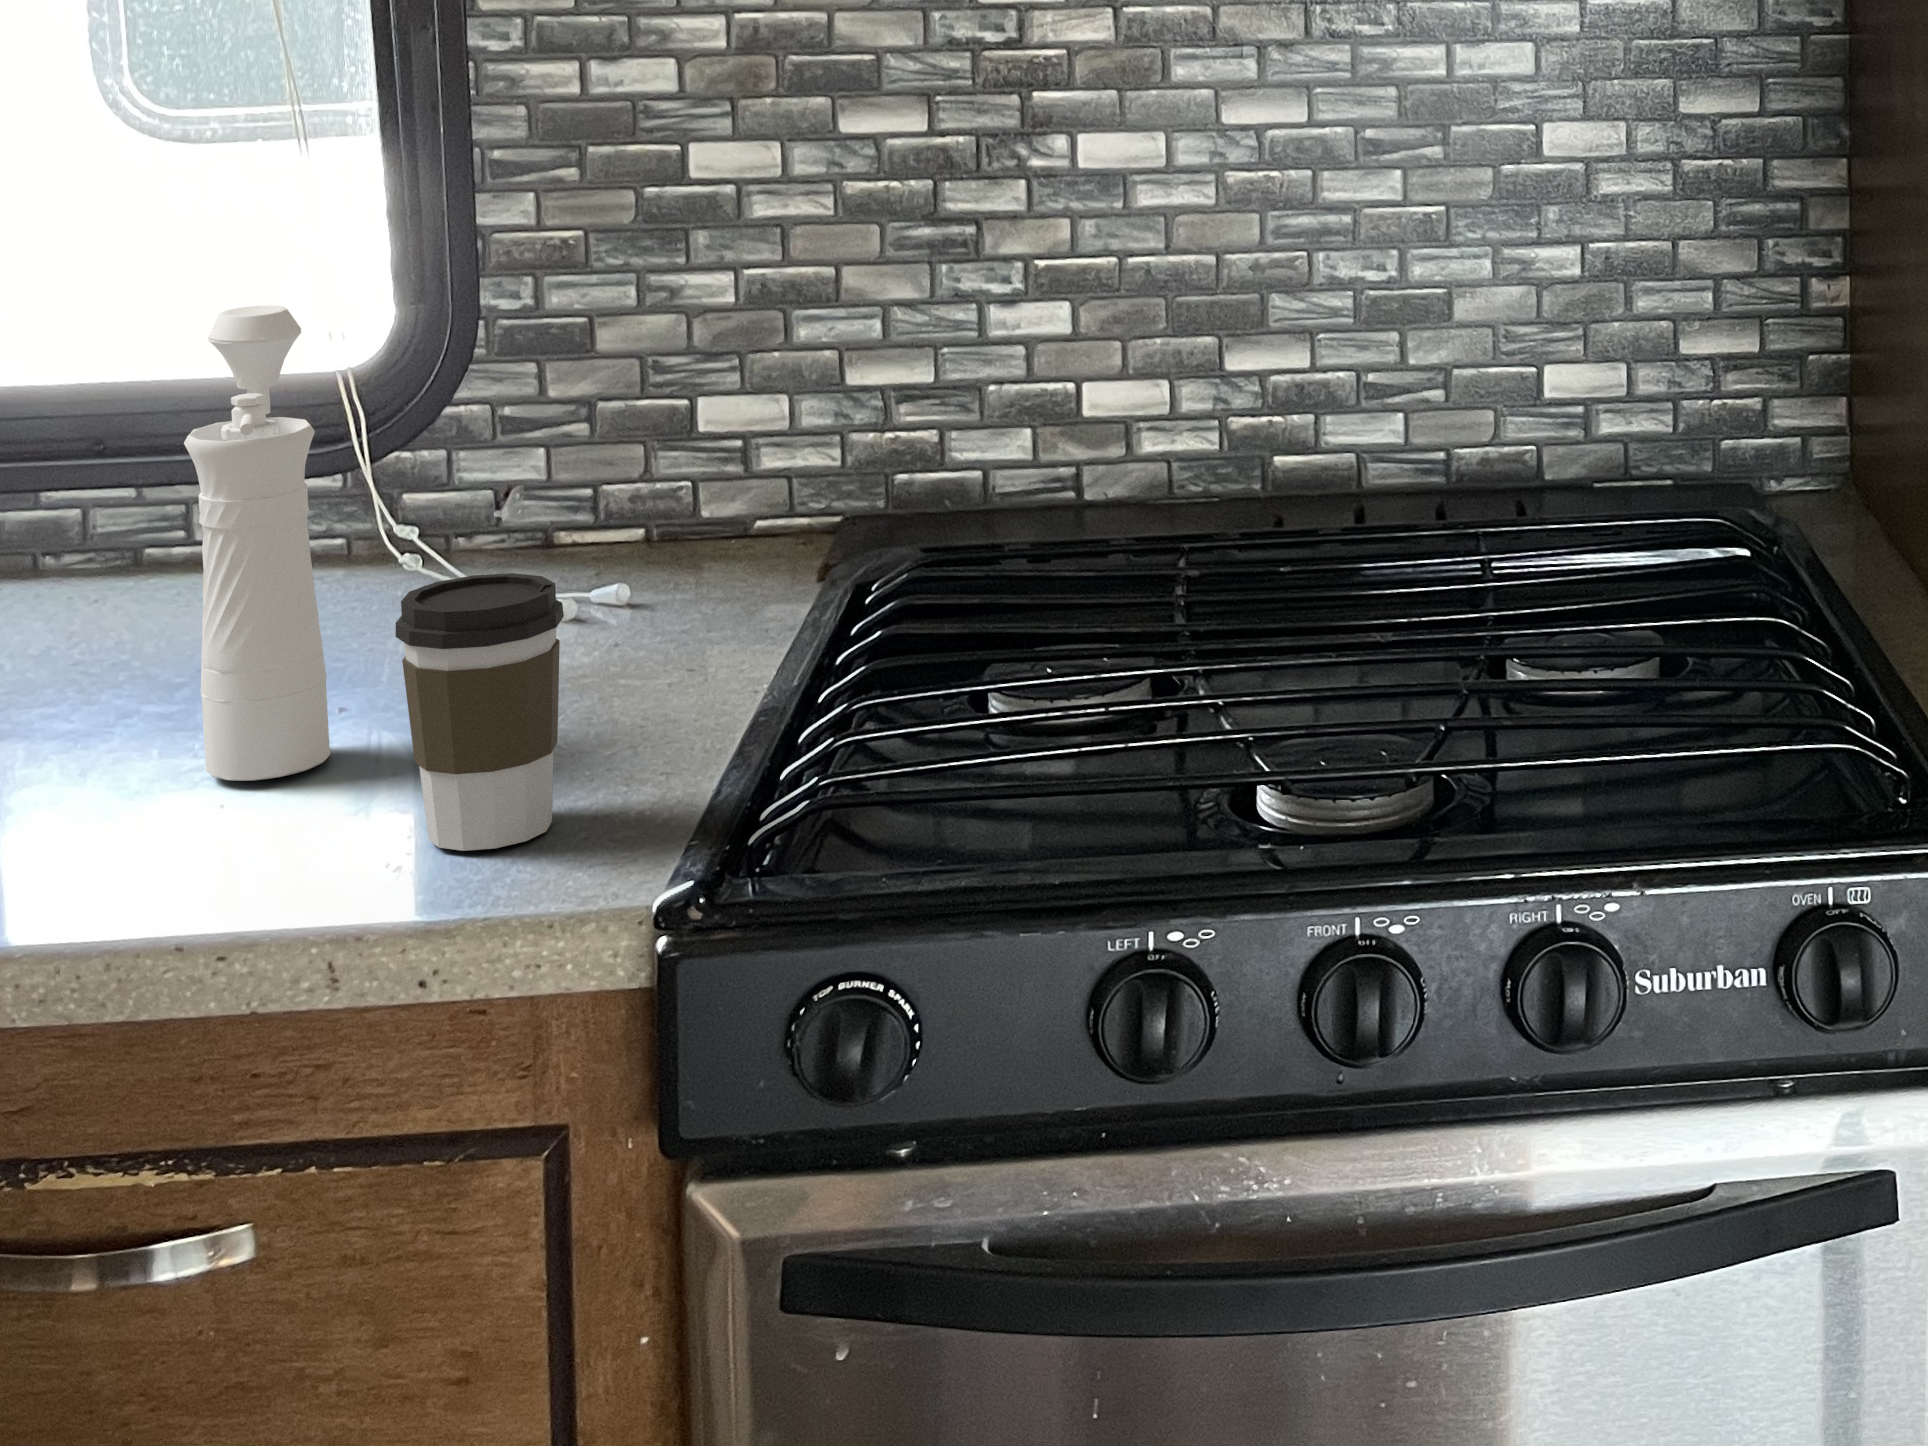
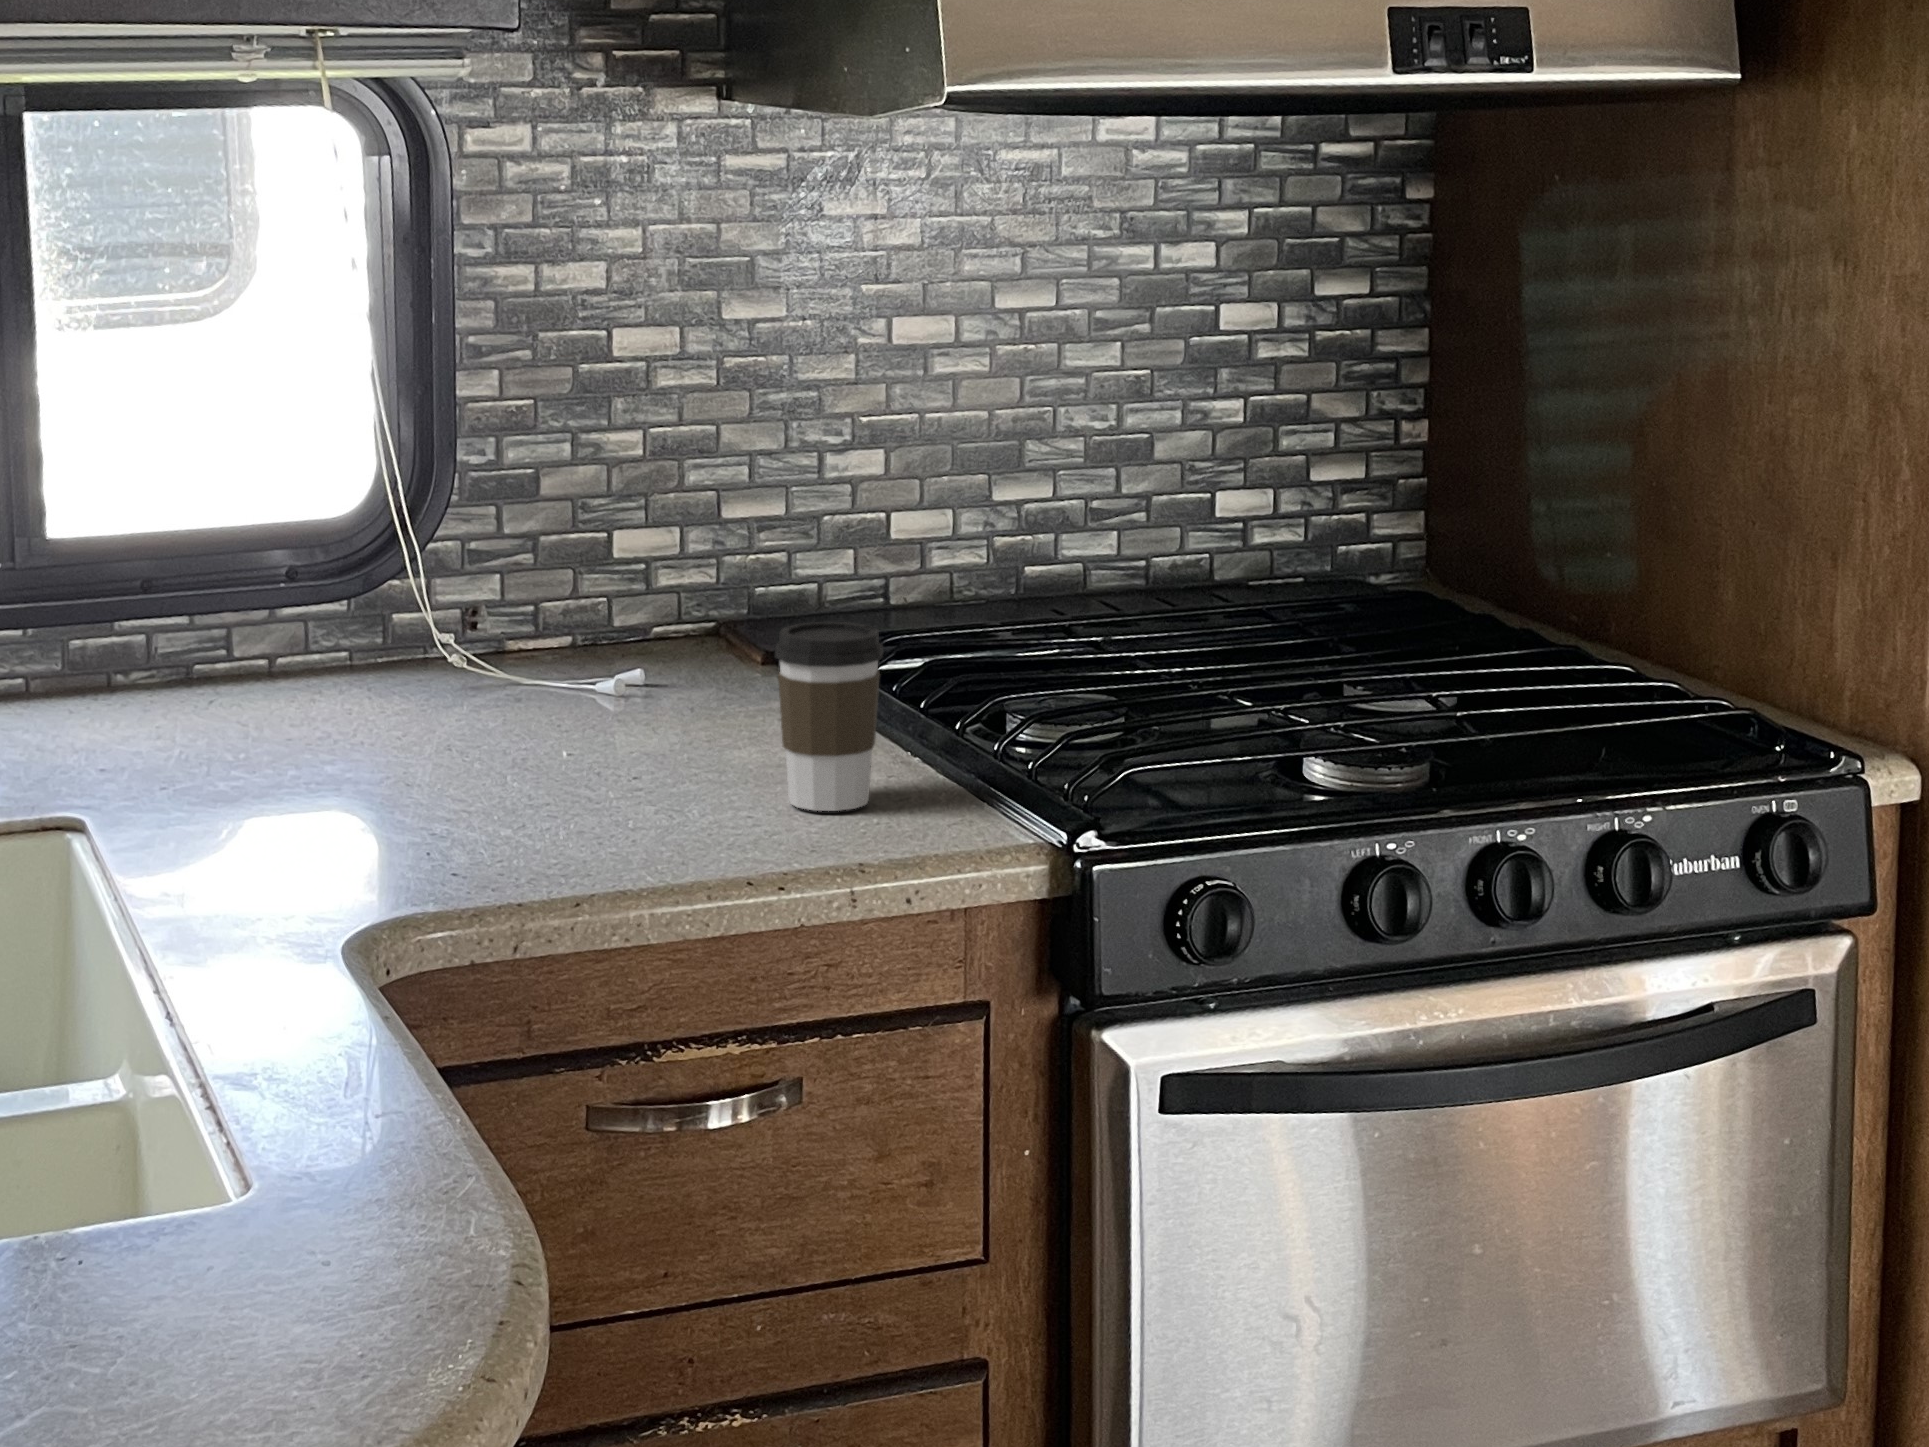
pepper mill: present [184,306,331,781] -> none [469,447,630,786]

